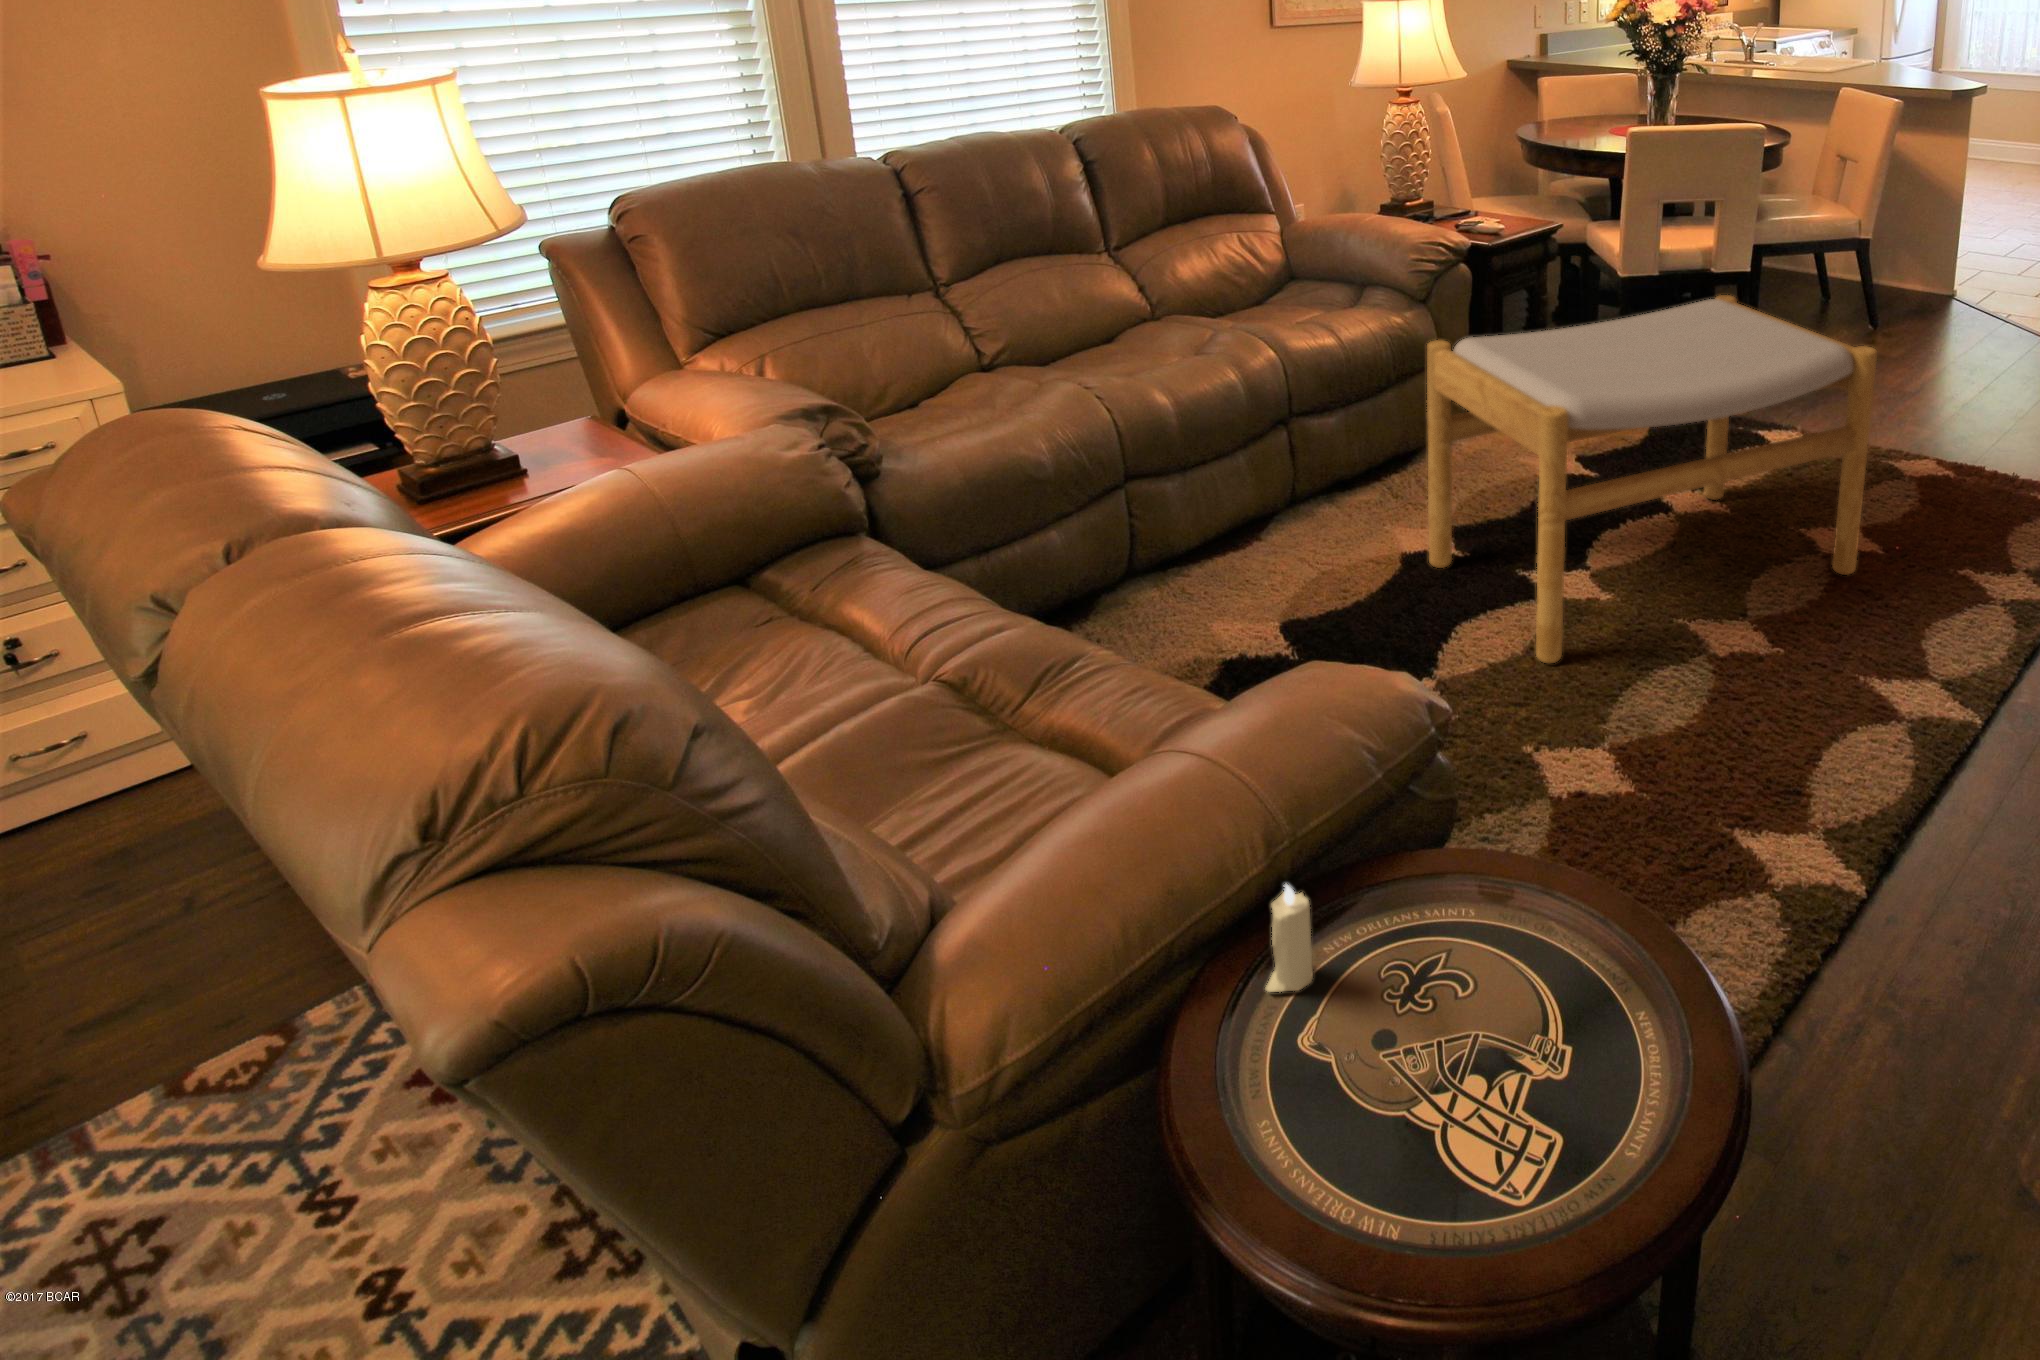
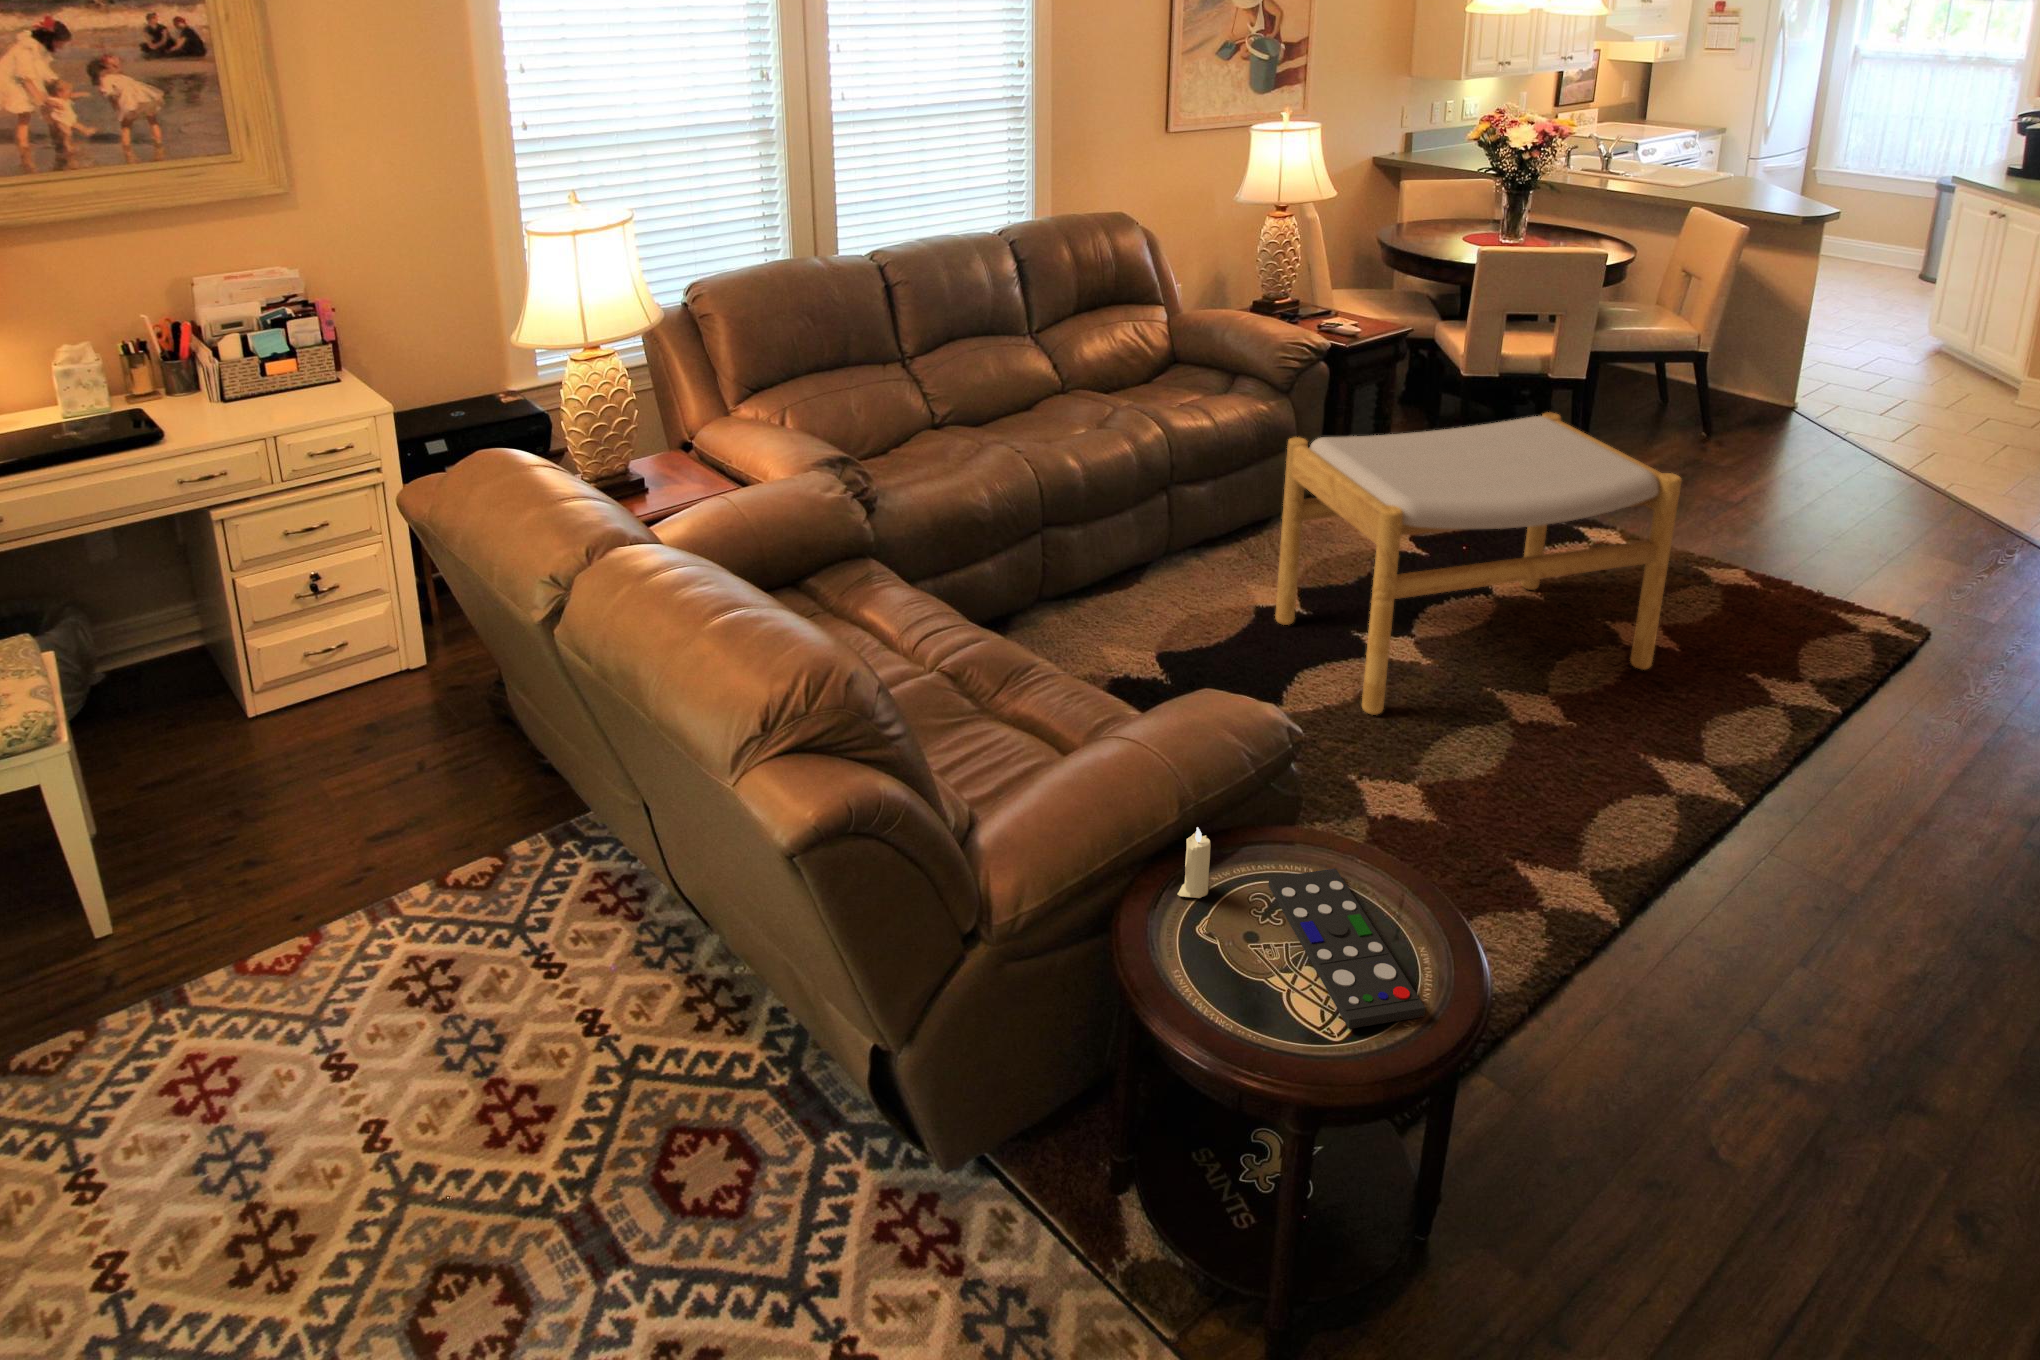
remote control: none [1406,908,1654,1194] -> present [1269,869,1425,1029]

